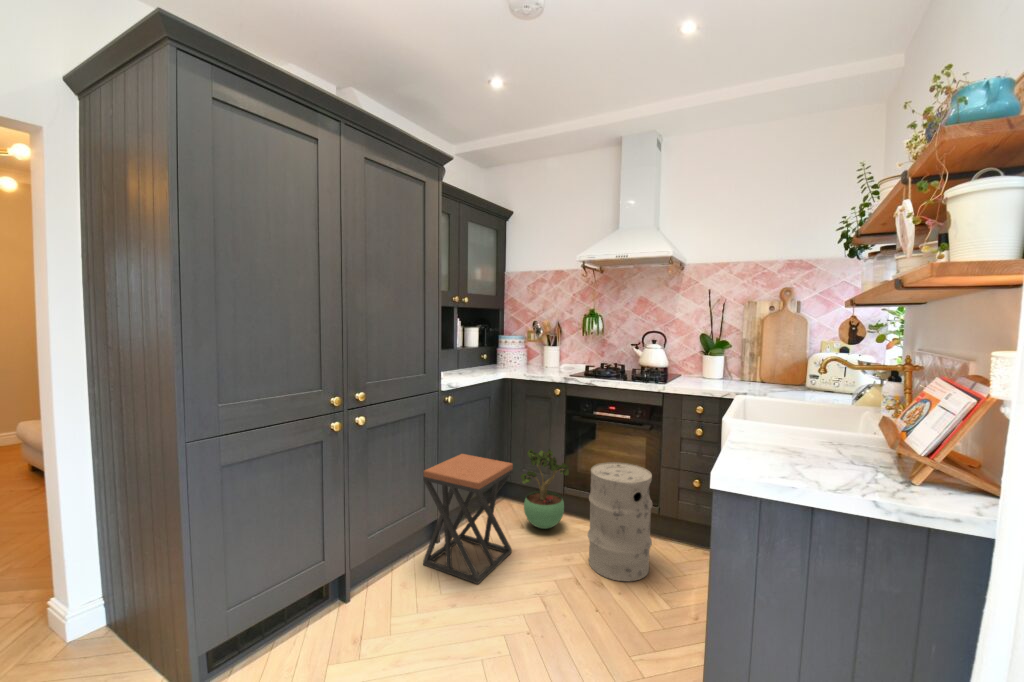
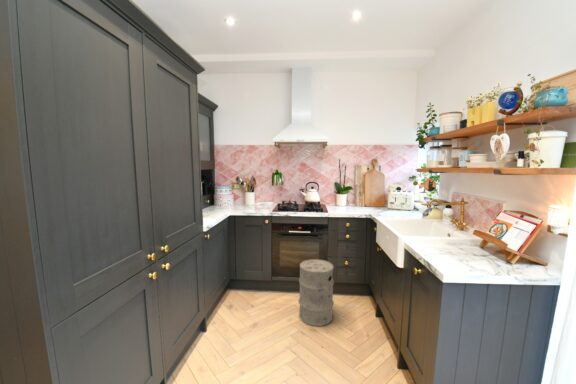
potted plant: present [520,449,569,529] -> none [249,257,281,305]
stool: present [423,454,513,584] -> none [201,270,255,354]

